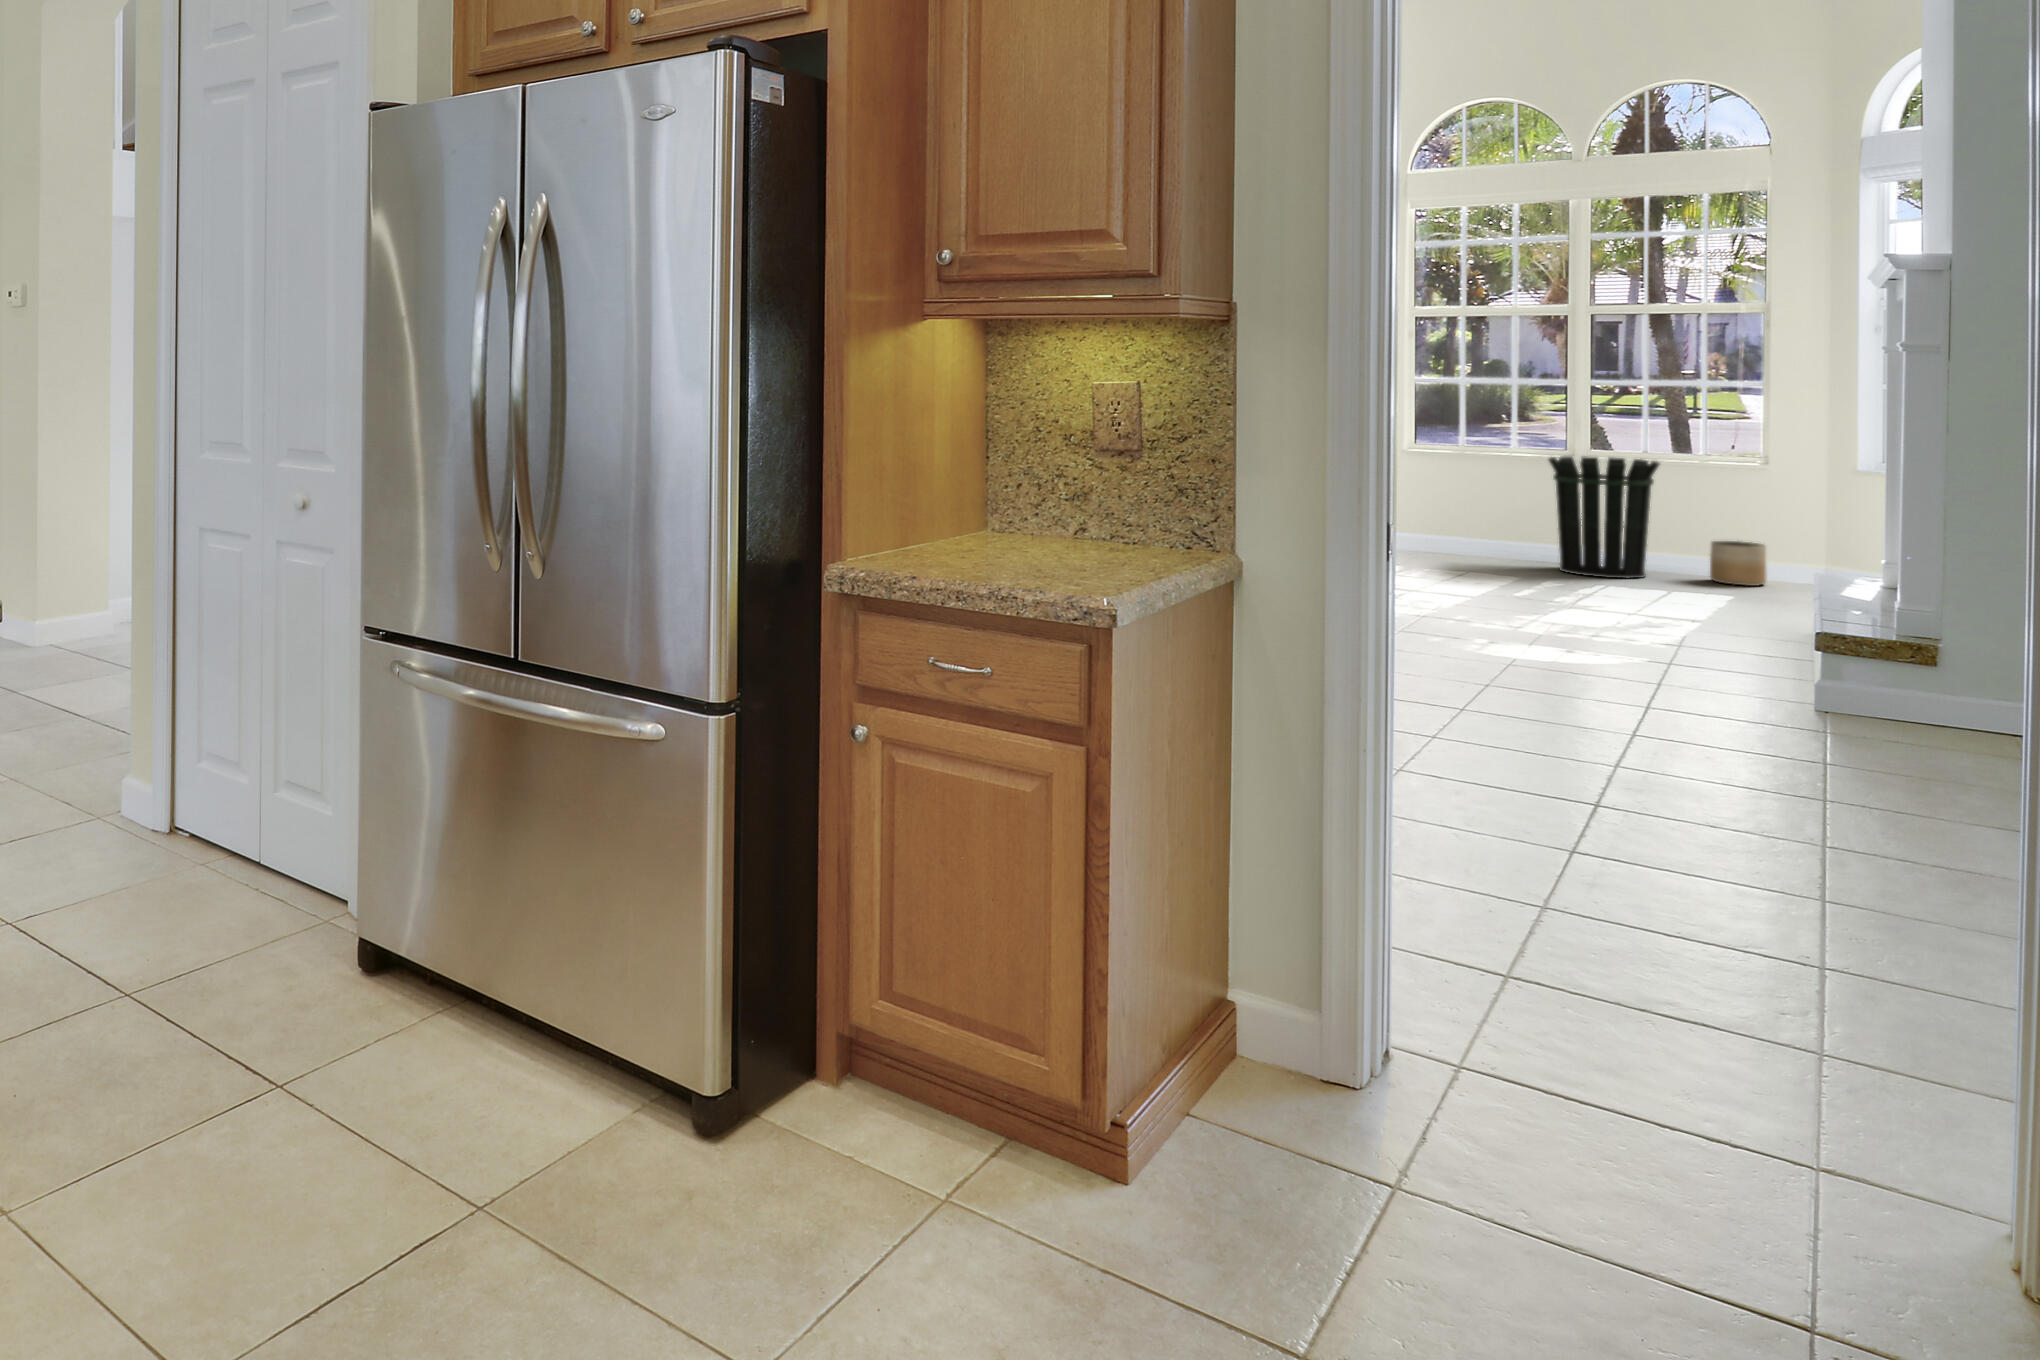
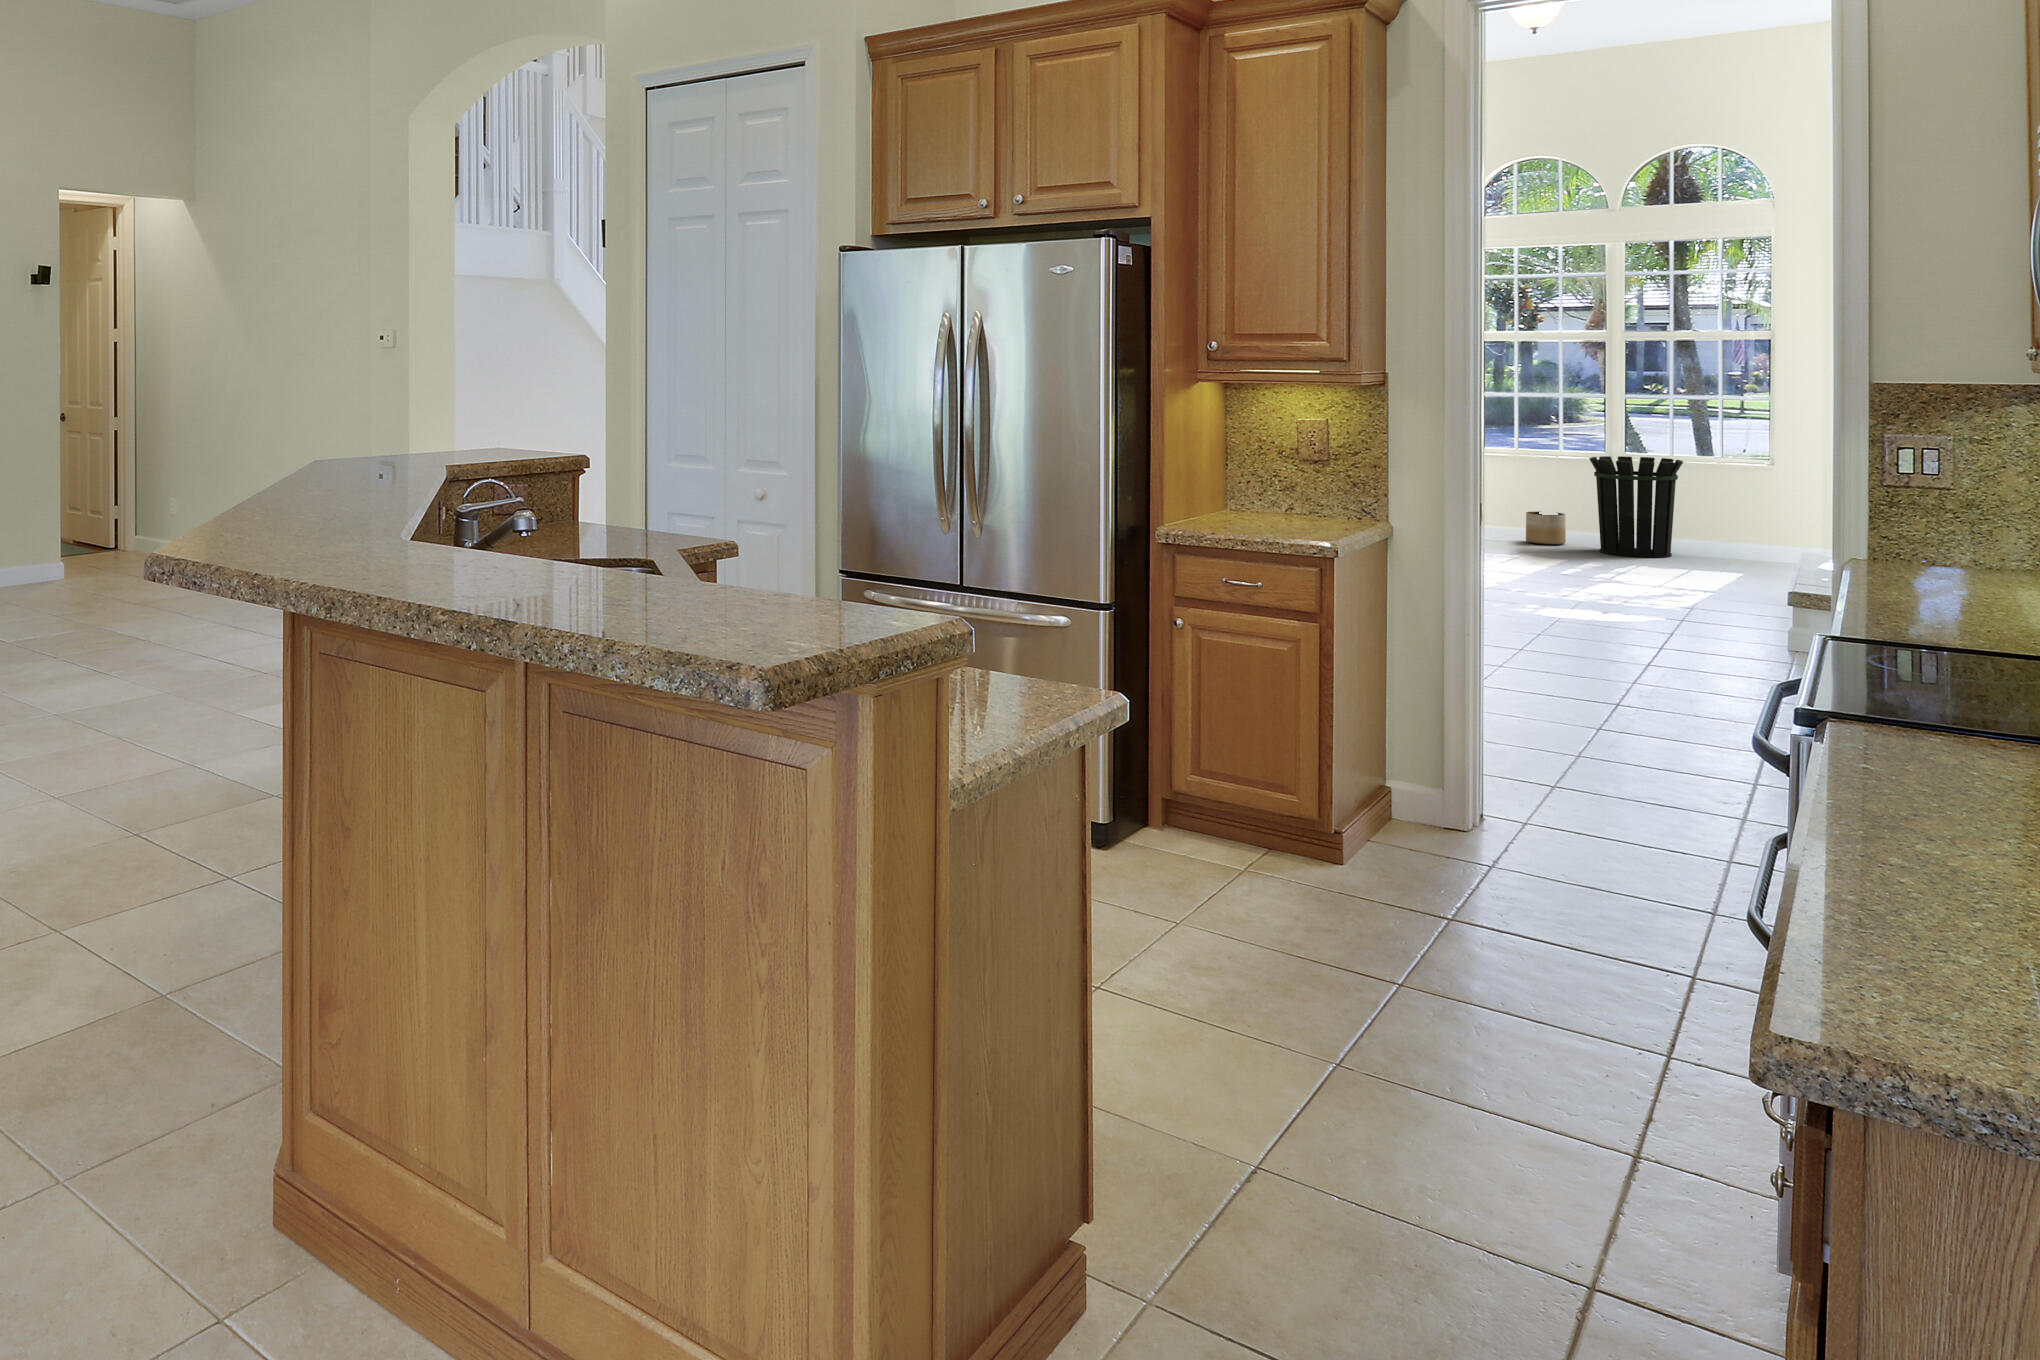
planter: present [1710,541,1766,586] -> present [1526,512,1566,545]

